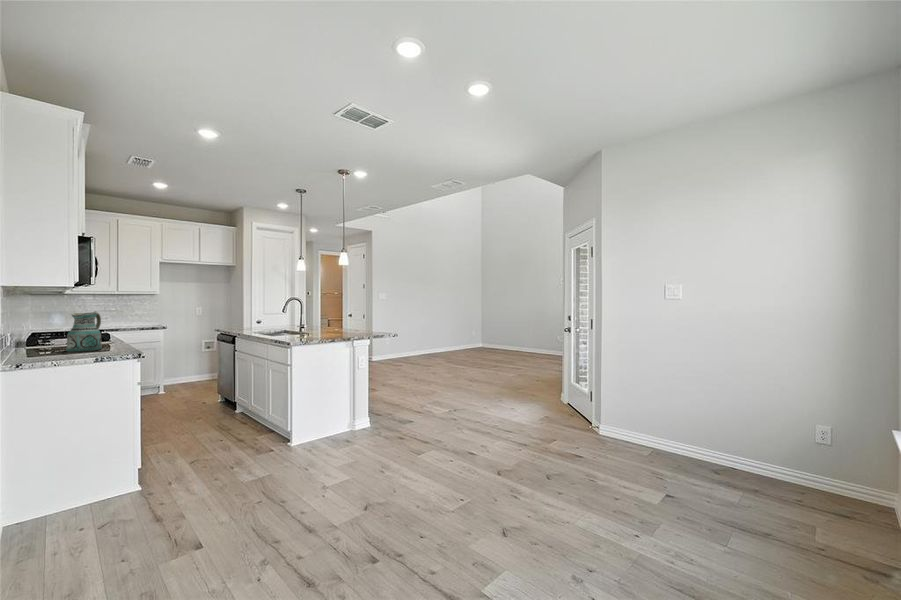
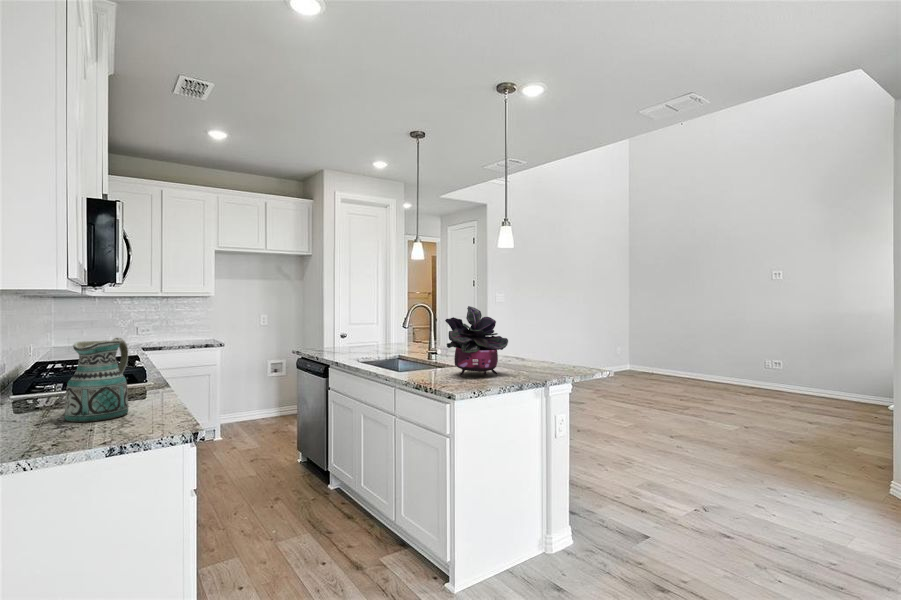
potted plant: none [296,298,332,335] -> present [445,306,508,375]

